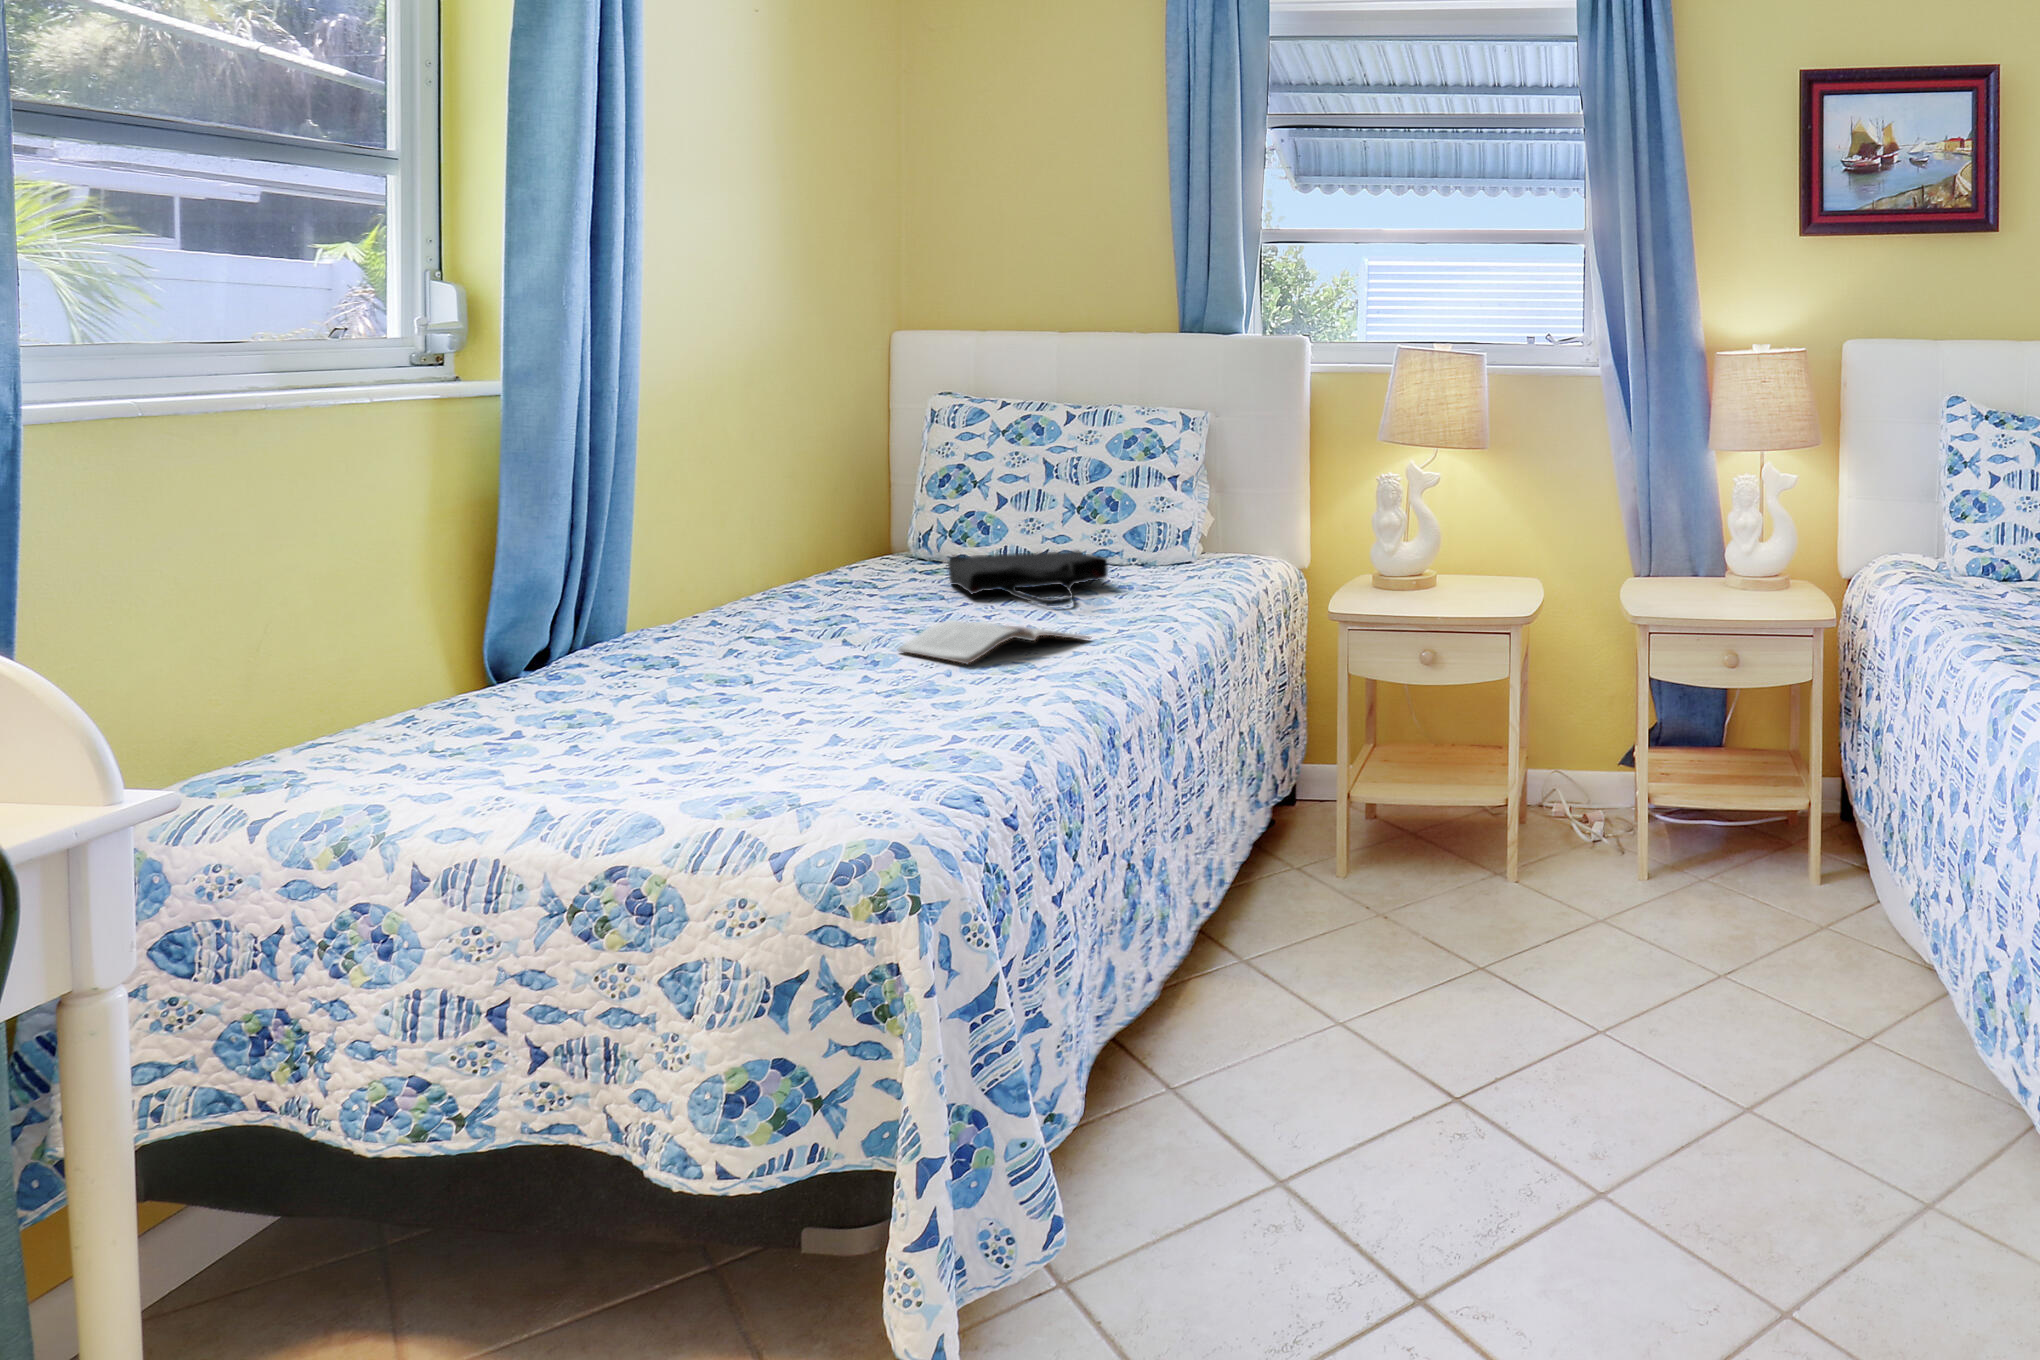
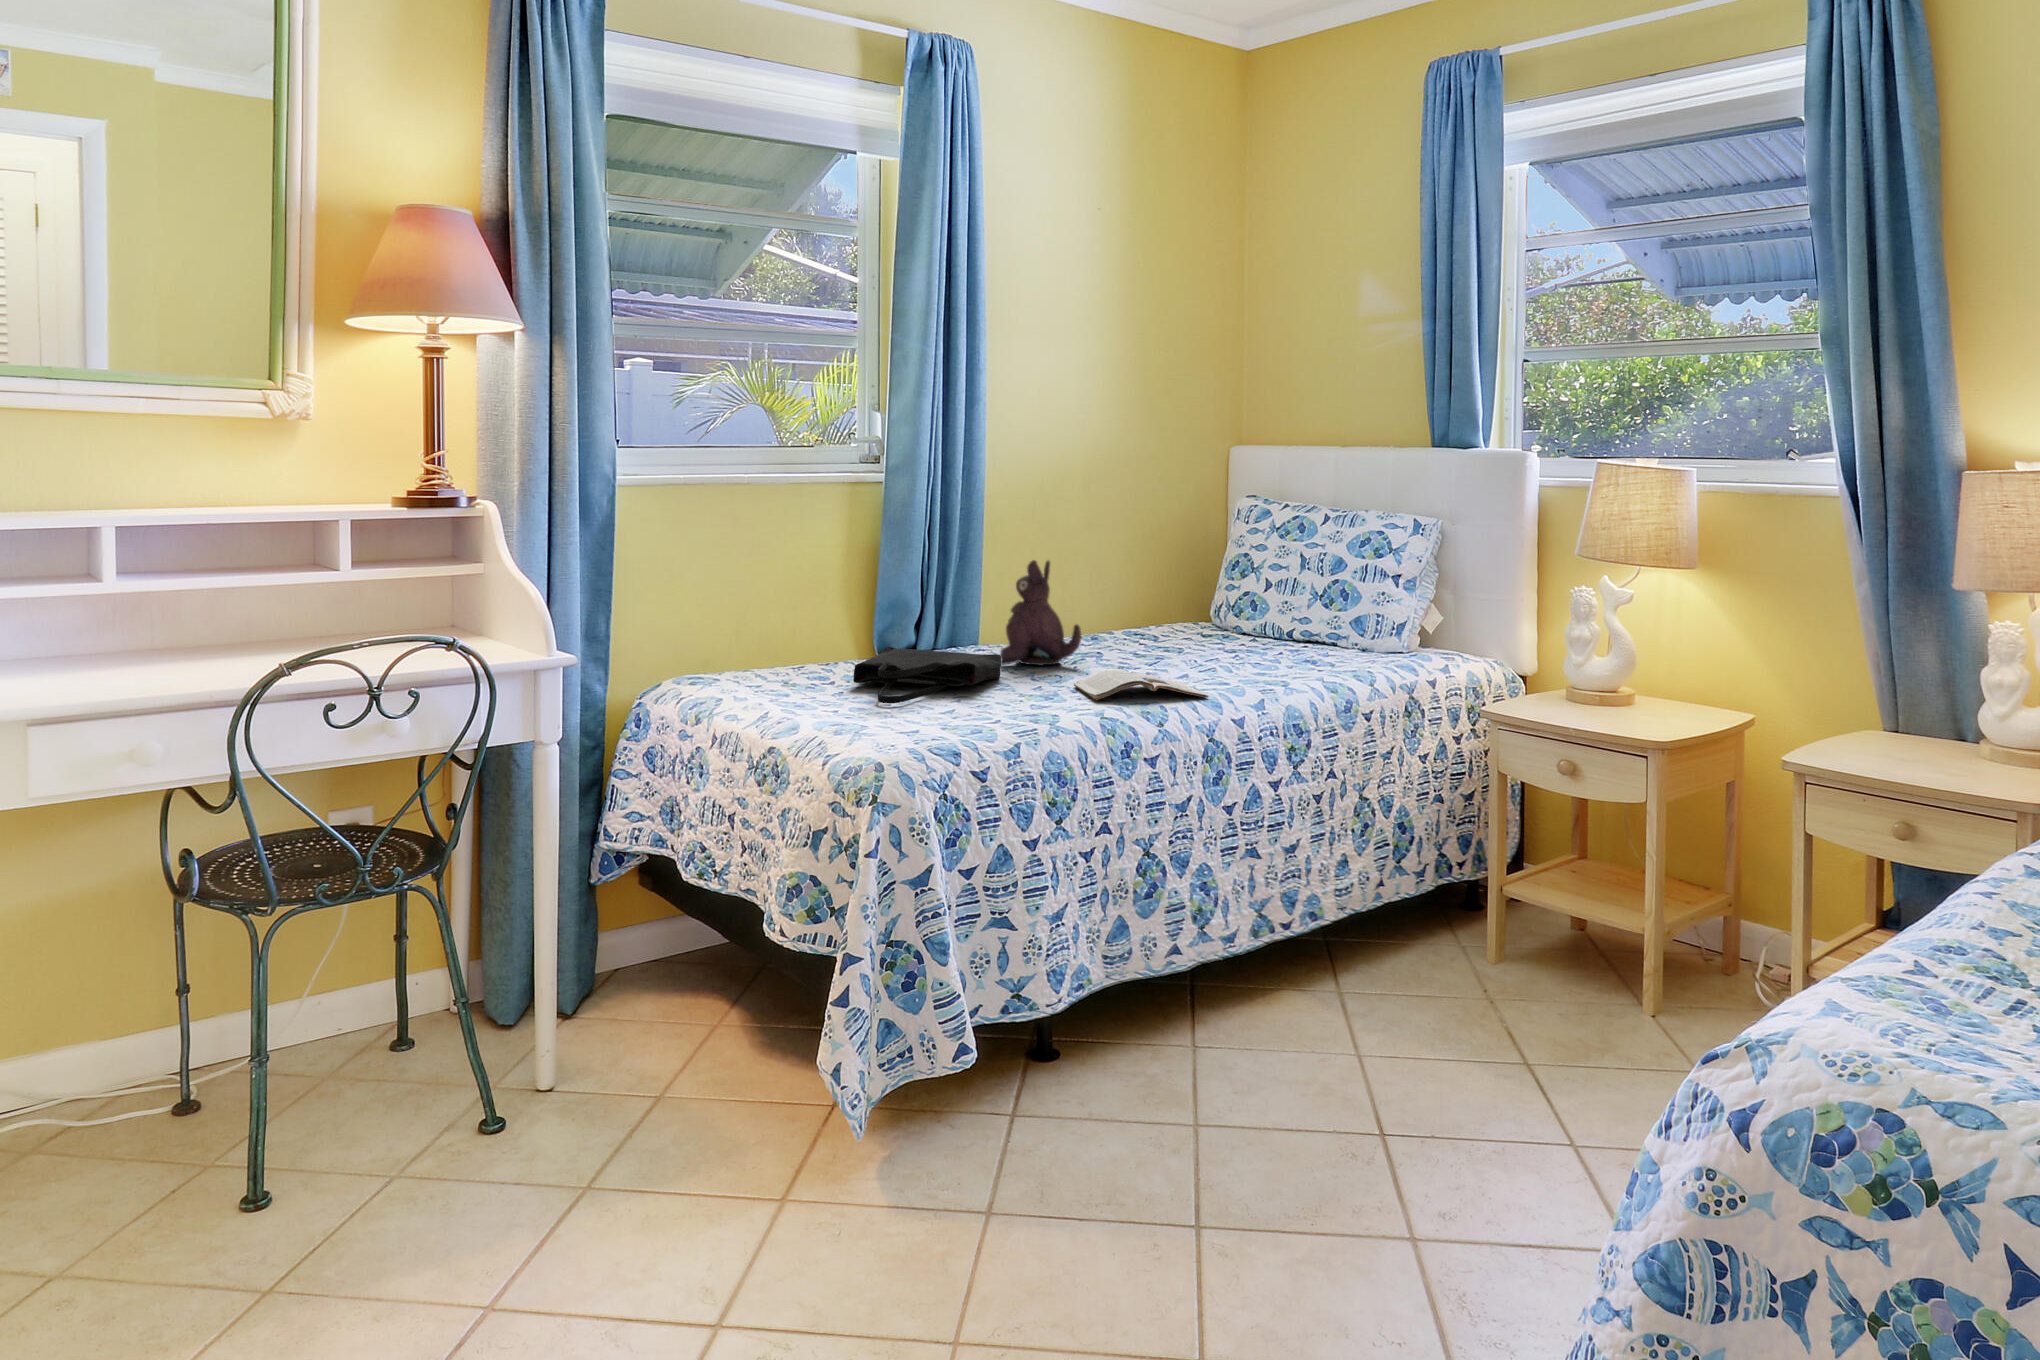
plush toy: none [734,487,855,639] -> present [1000,560,1082,665]
tote bag: present [948,550,1108,606] -> present [853,646,1001,704]

